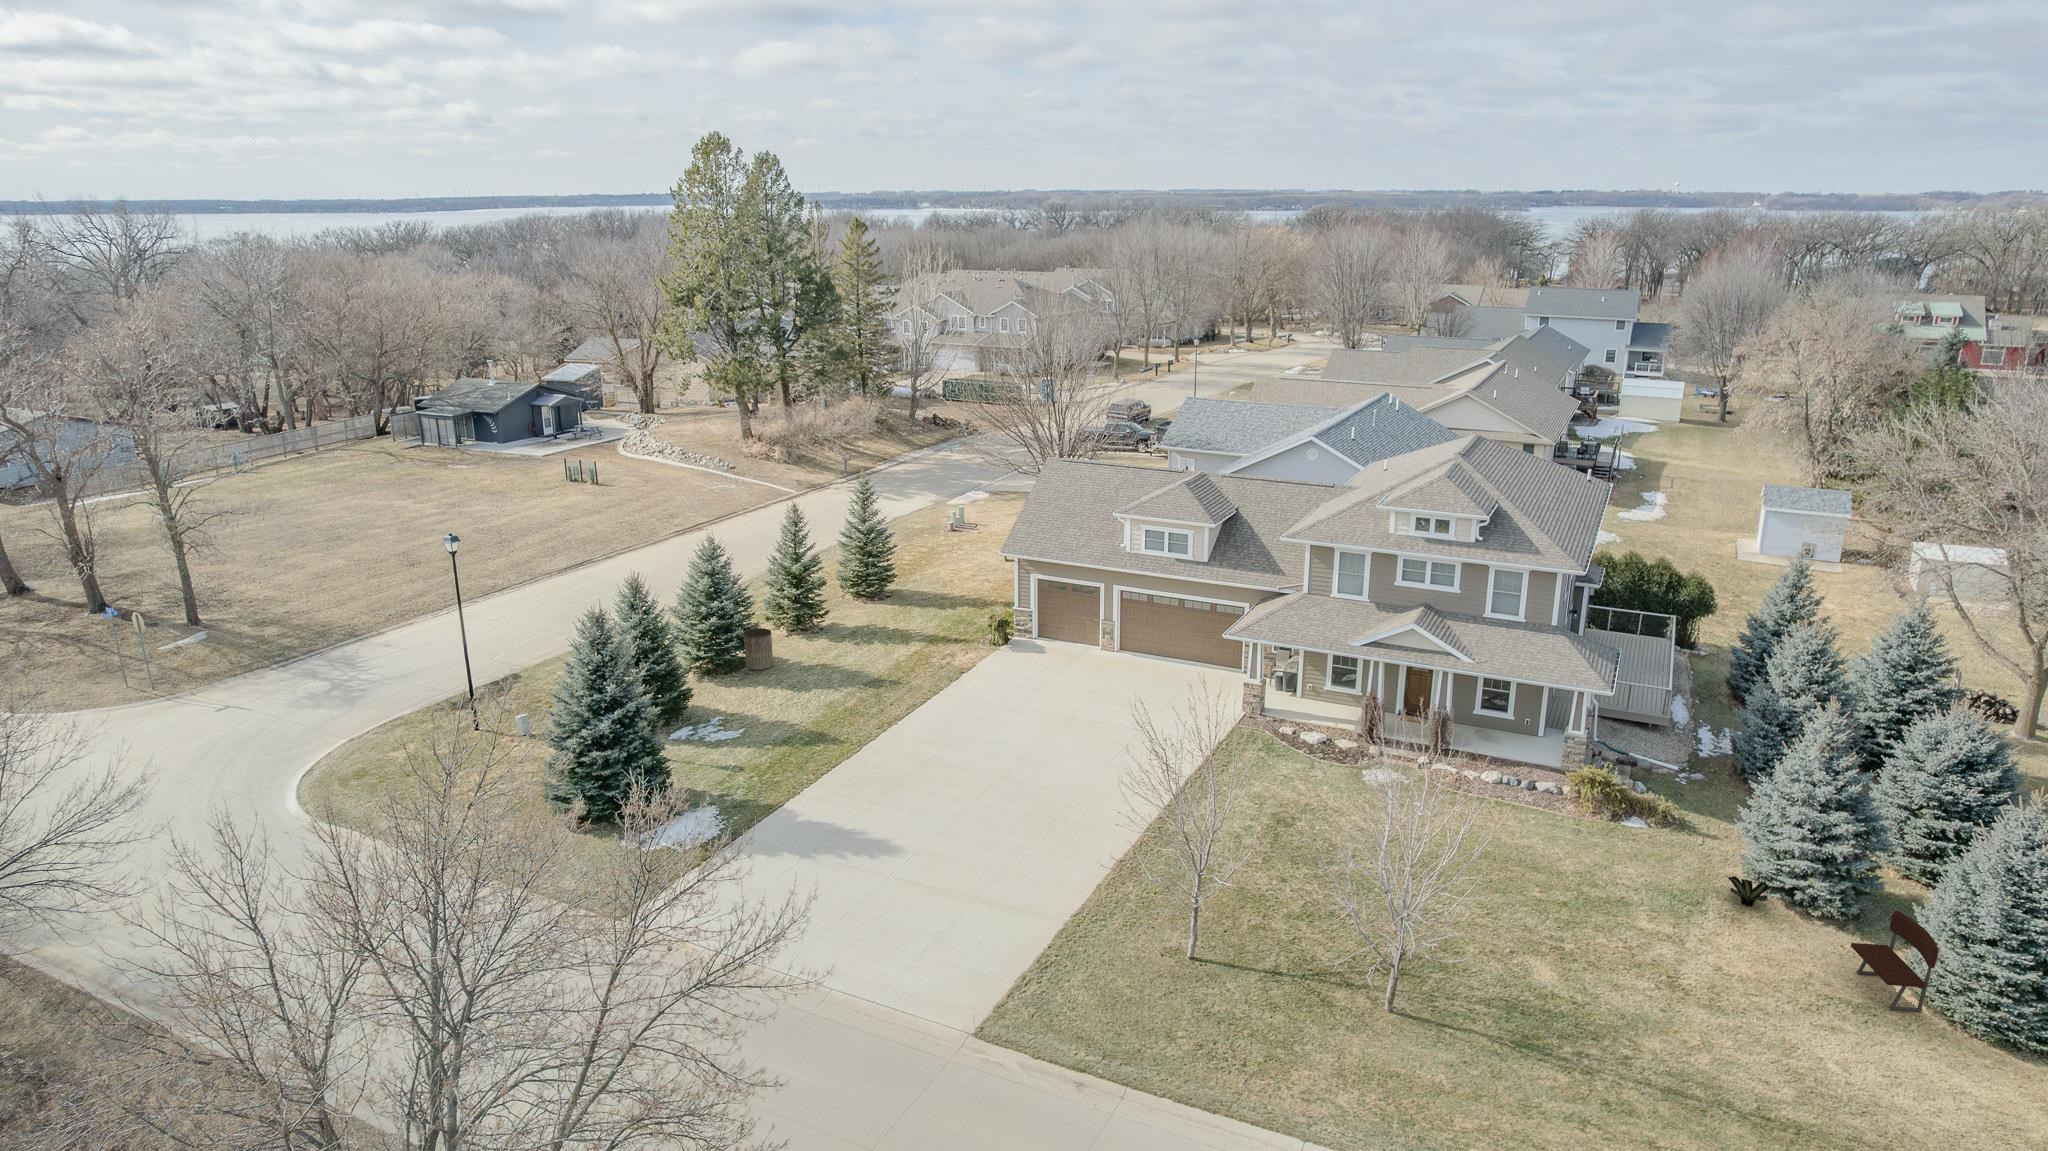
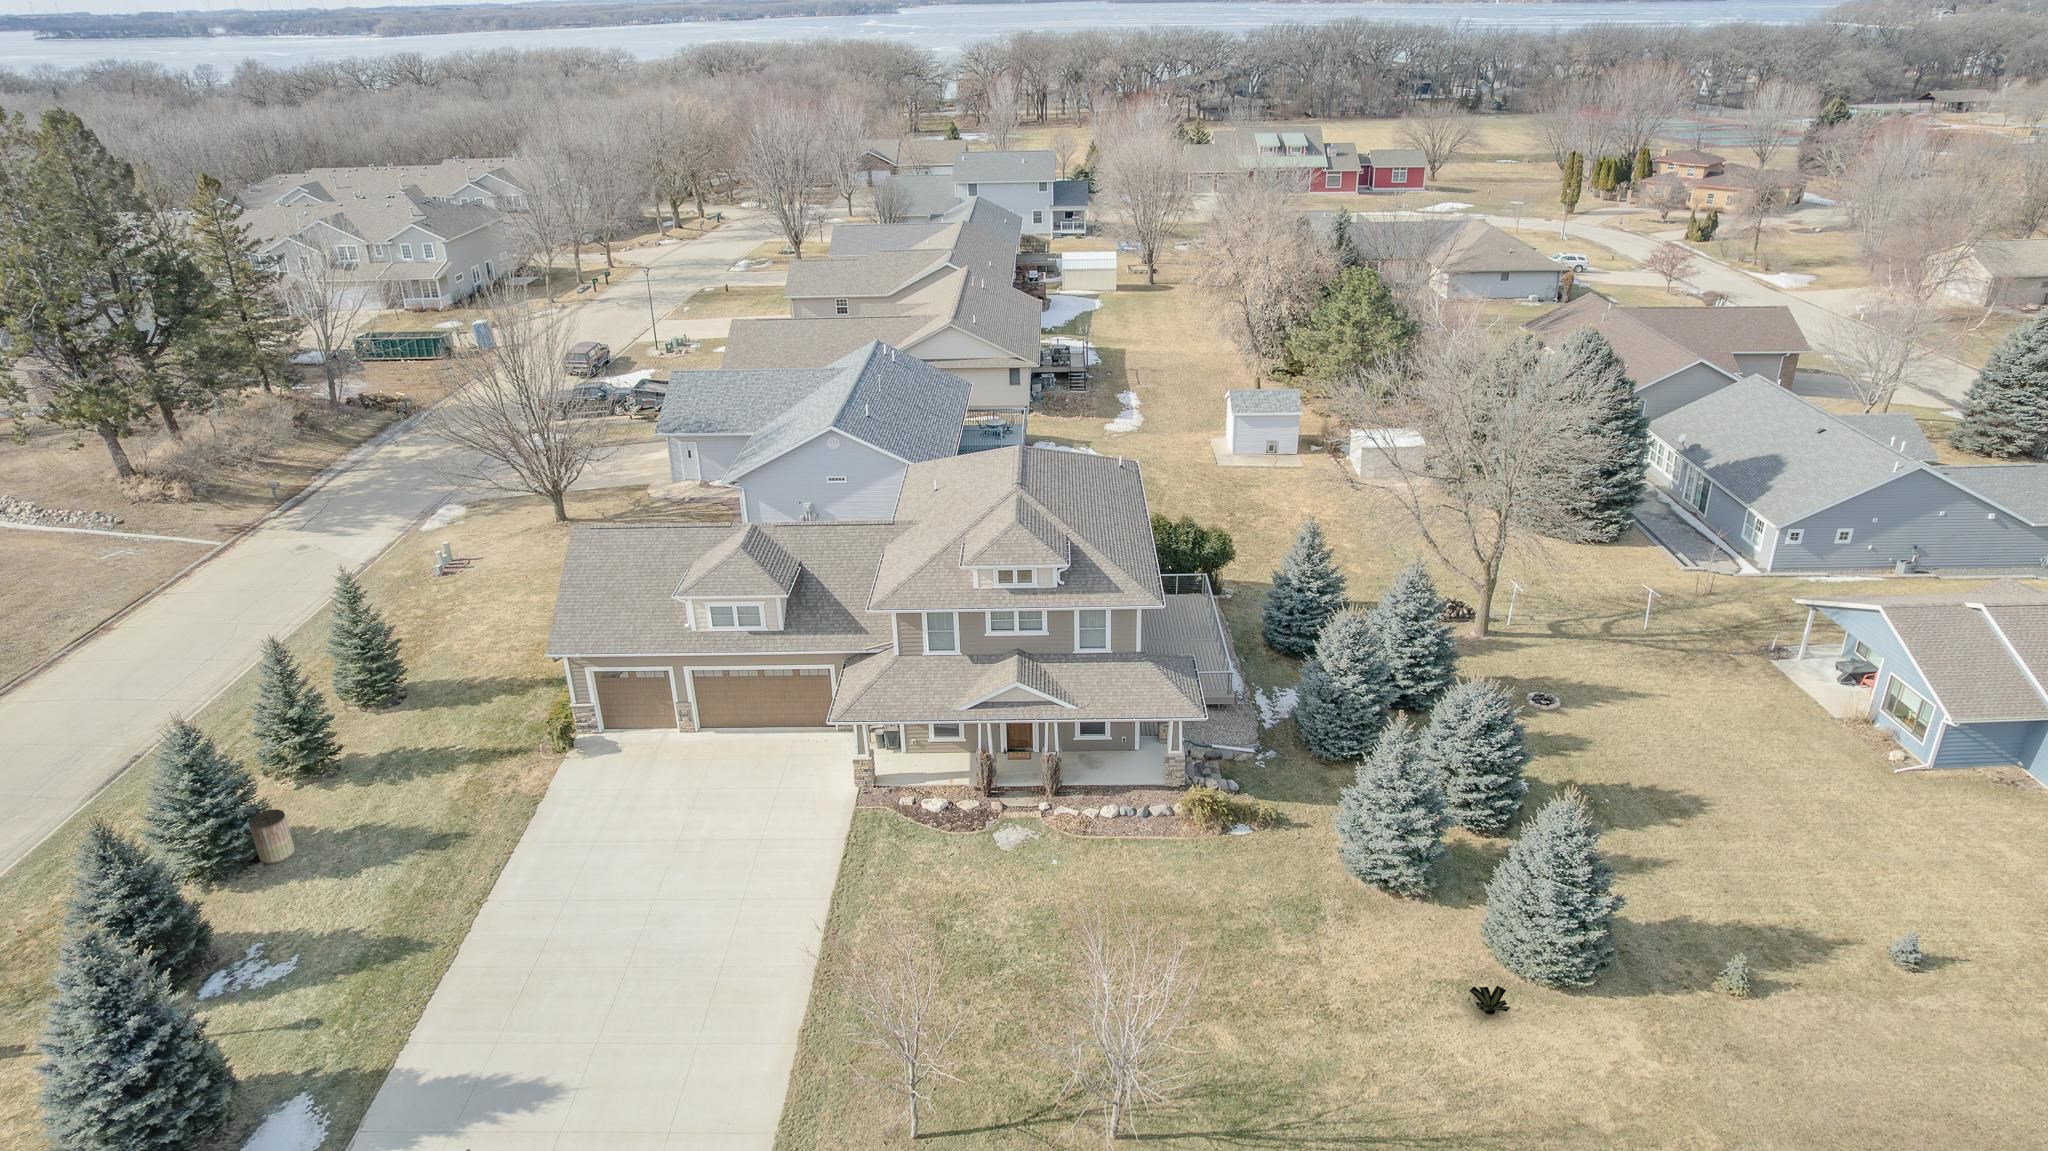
potted plant: present [1728,876,1771,906] -> present [1470,986,1510,1014]
bench: present [1851,911,1939,1012] -> none [1412,903,1473,988]

